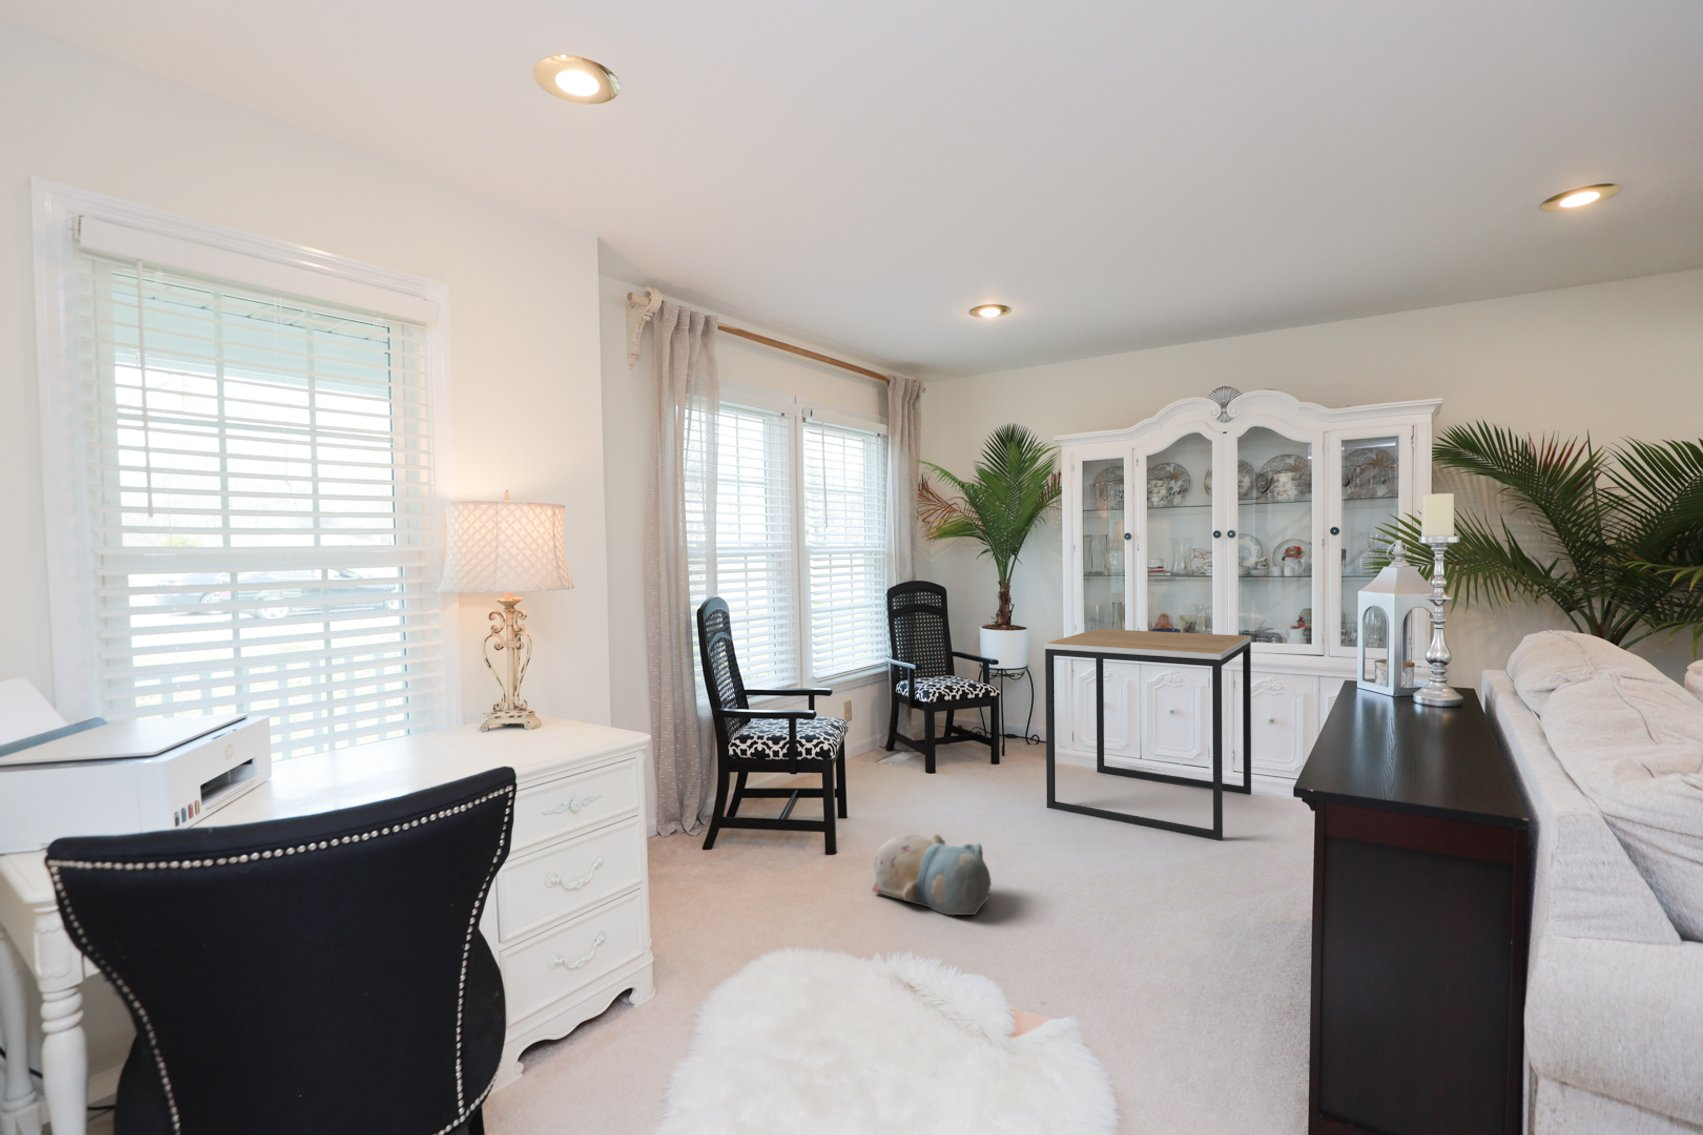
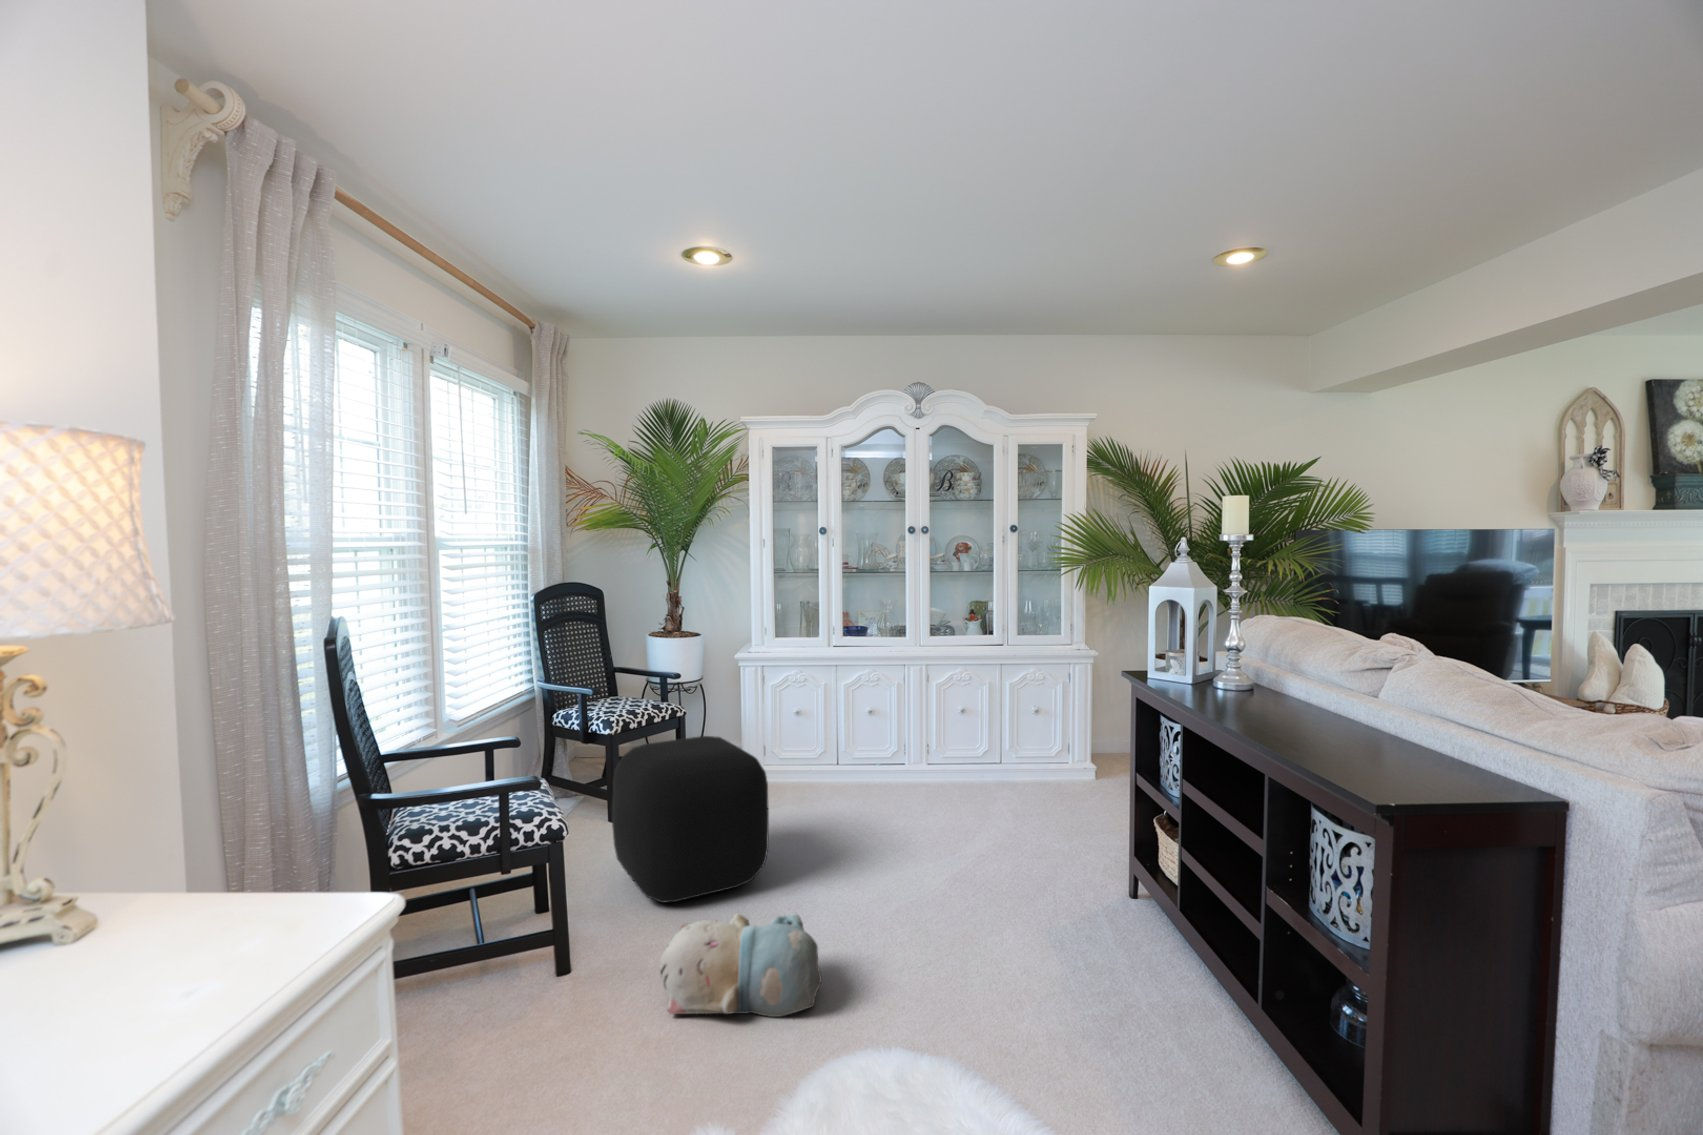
side table: present [1044,629,1251,841] -> none [776,631,964,843]
ottoman: none [895,706,1016,831] -> present [612,736,769,903]

